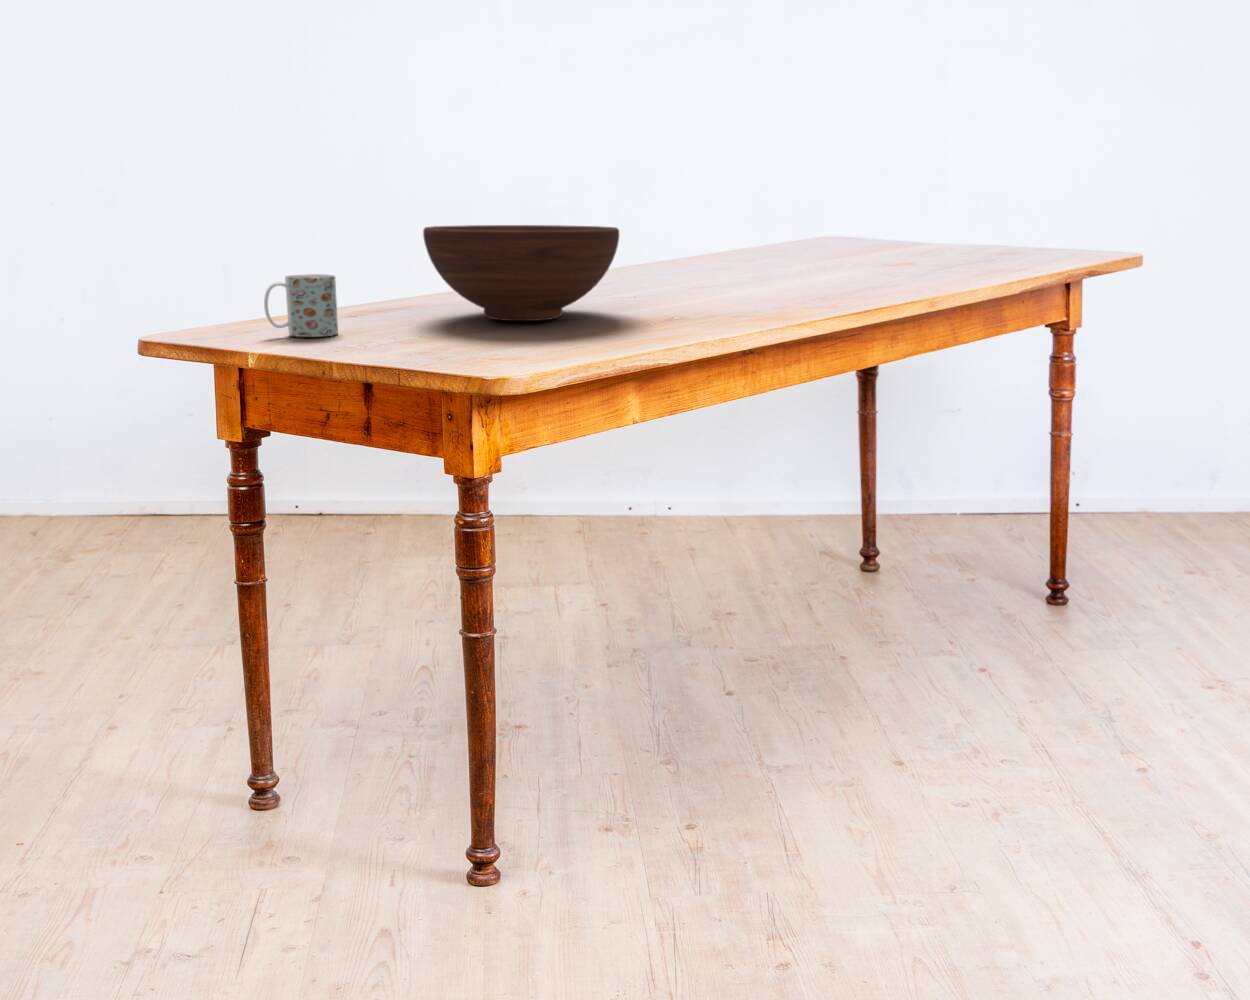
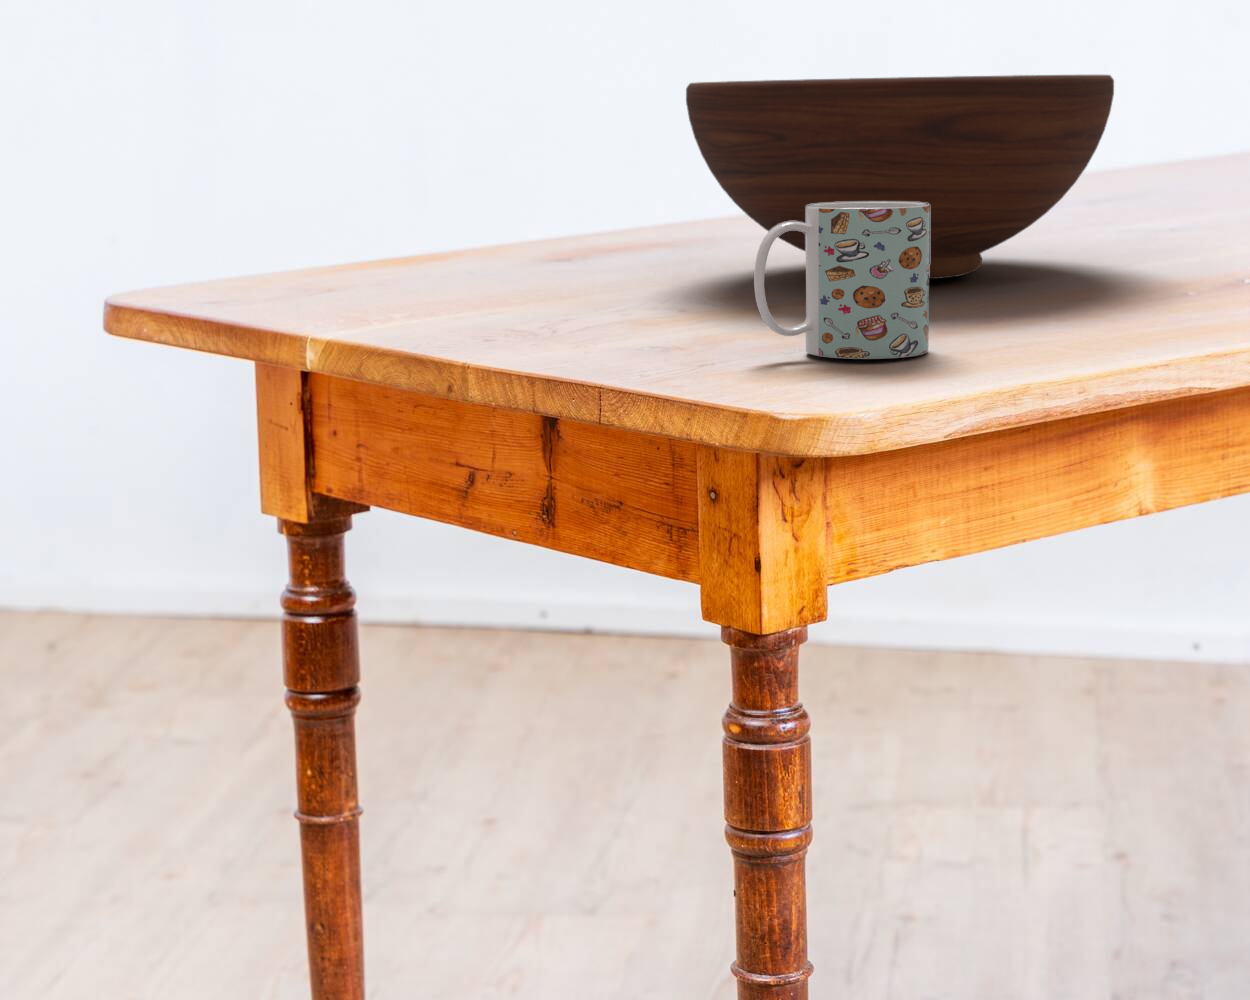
mug: present [264,274,338,337] -> present [754,202,930,359]

